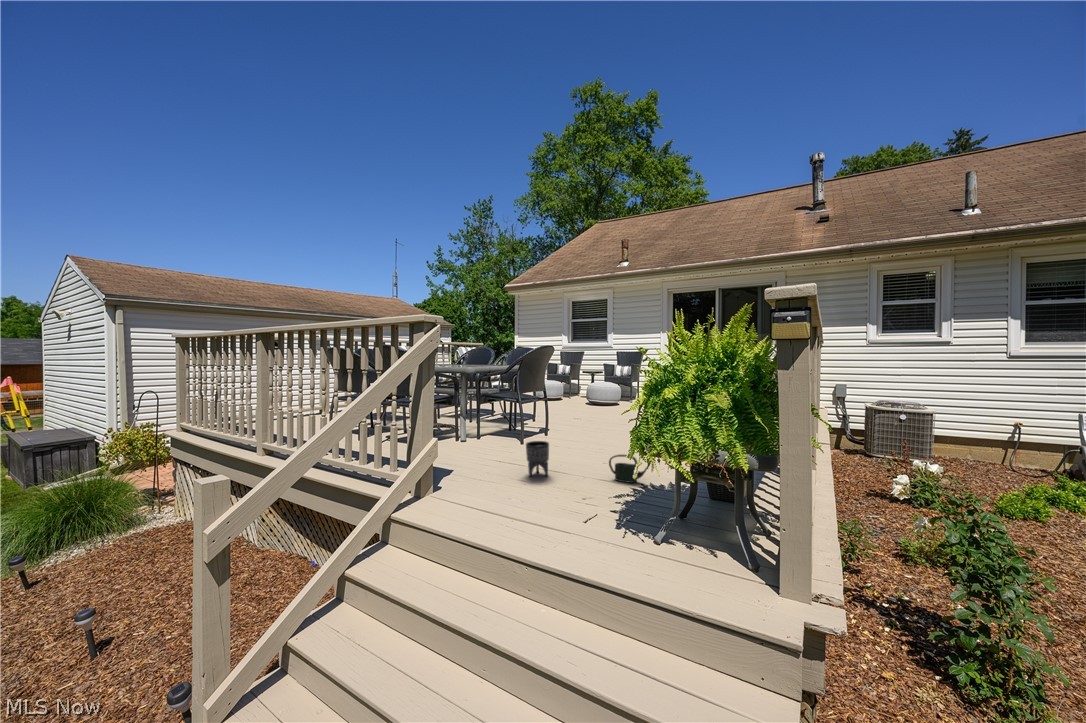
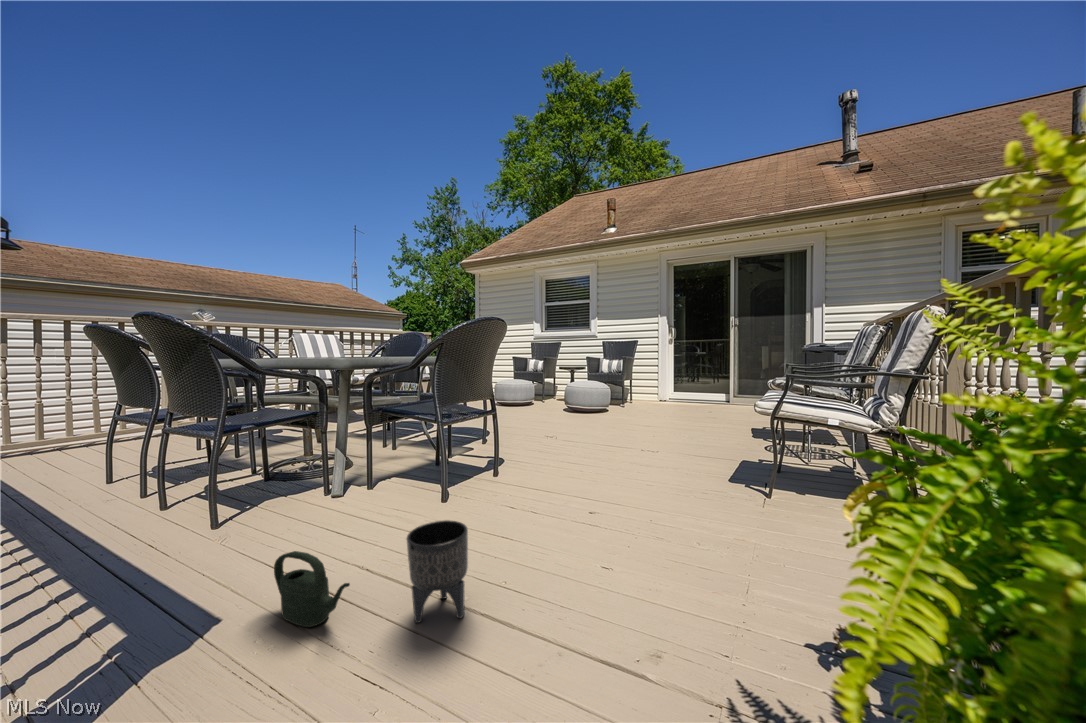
watering can: present [609,455,649,483] -> present [274,551,350,627]

